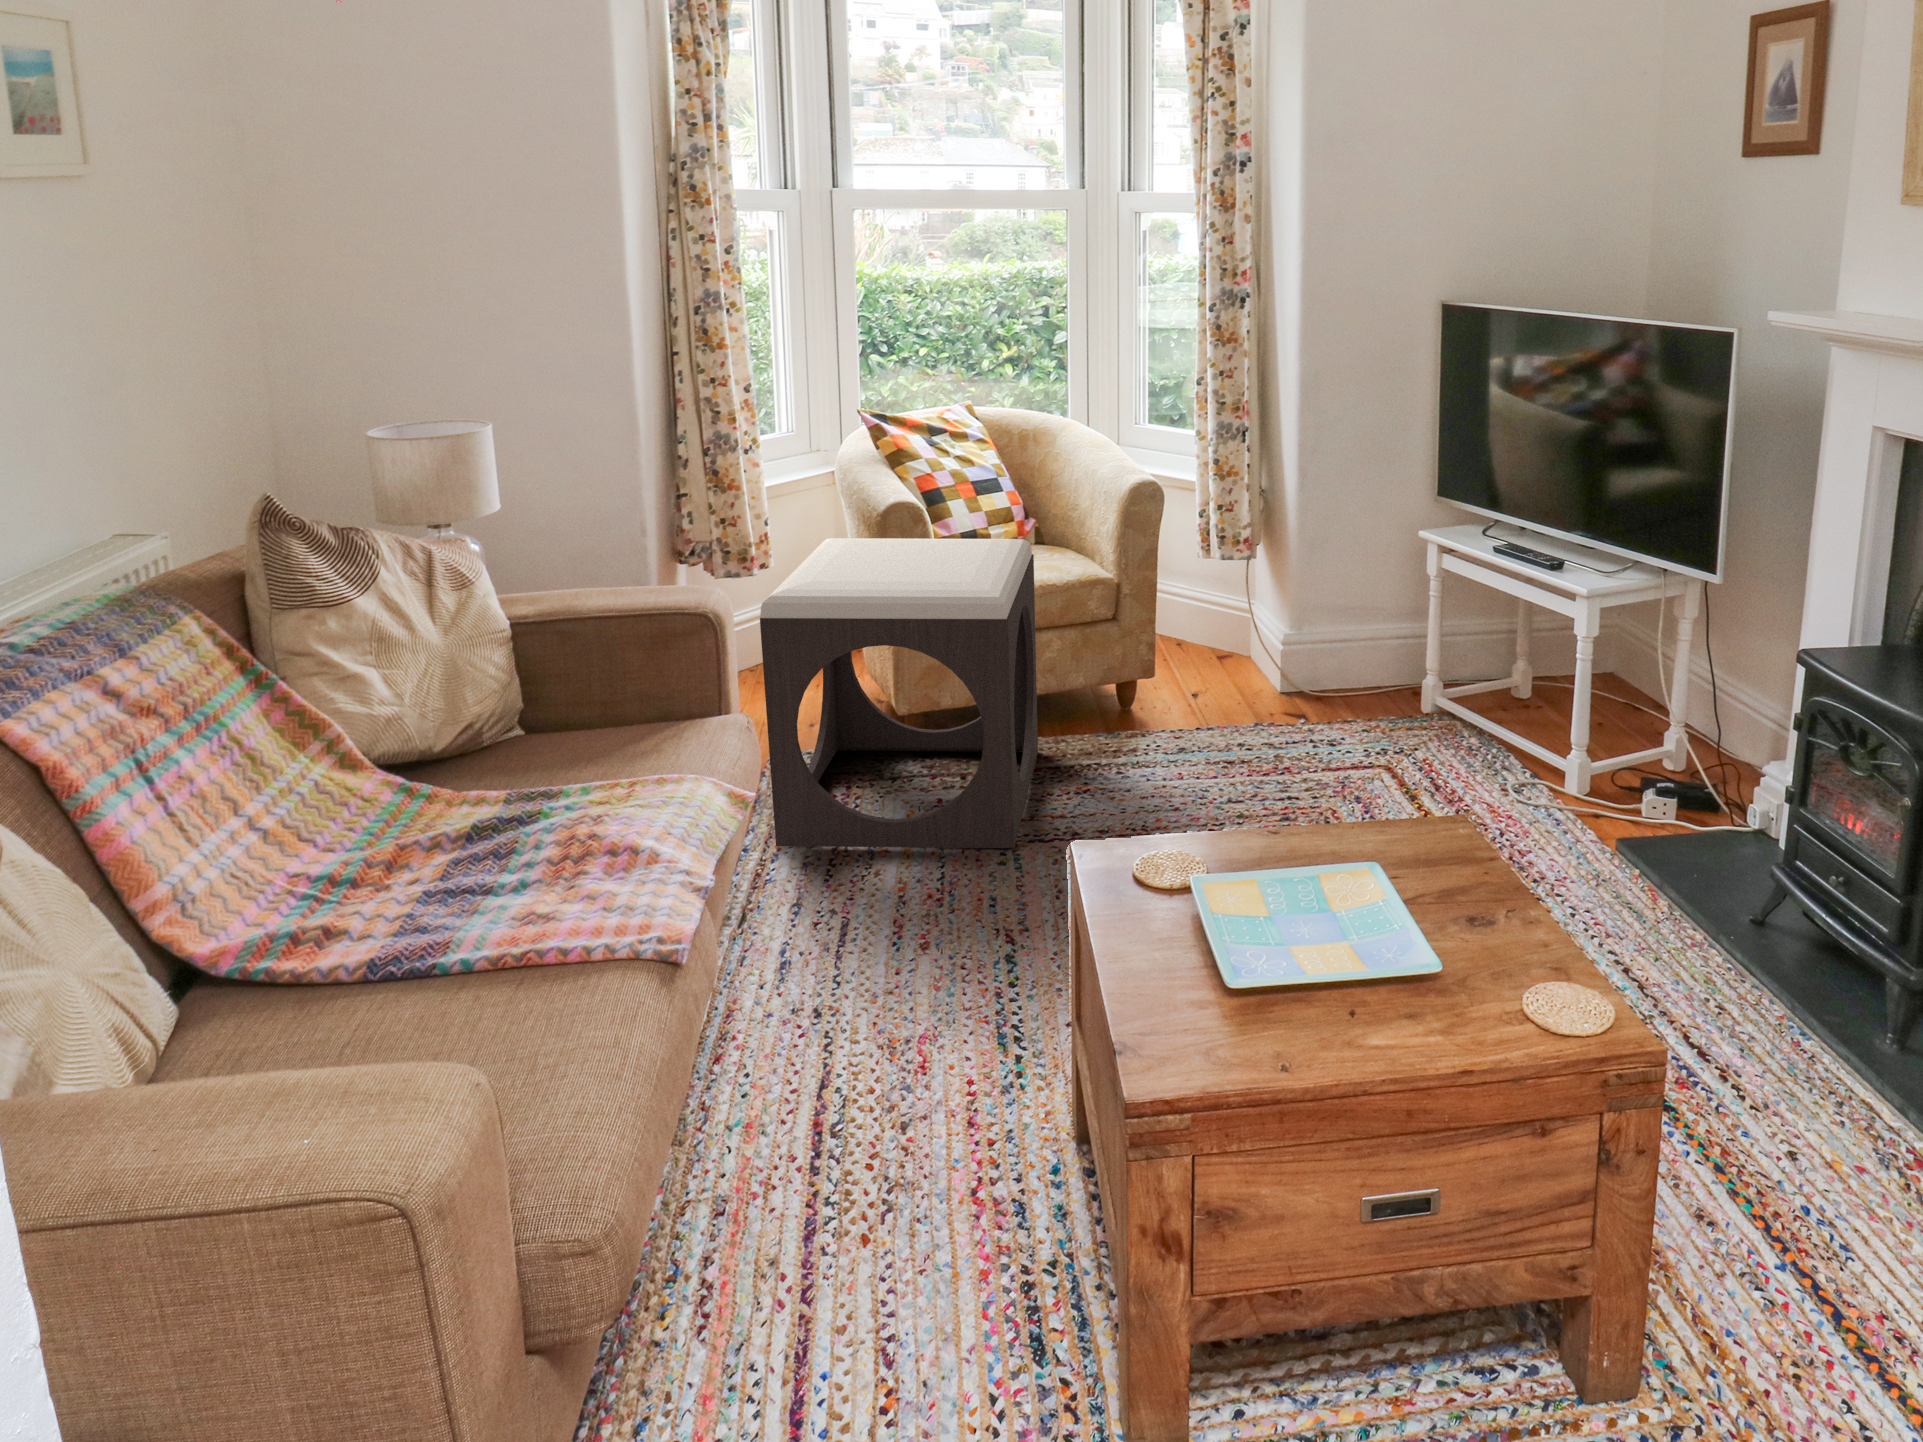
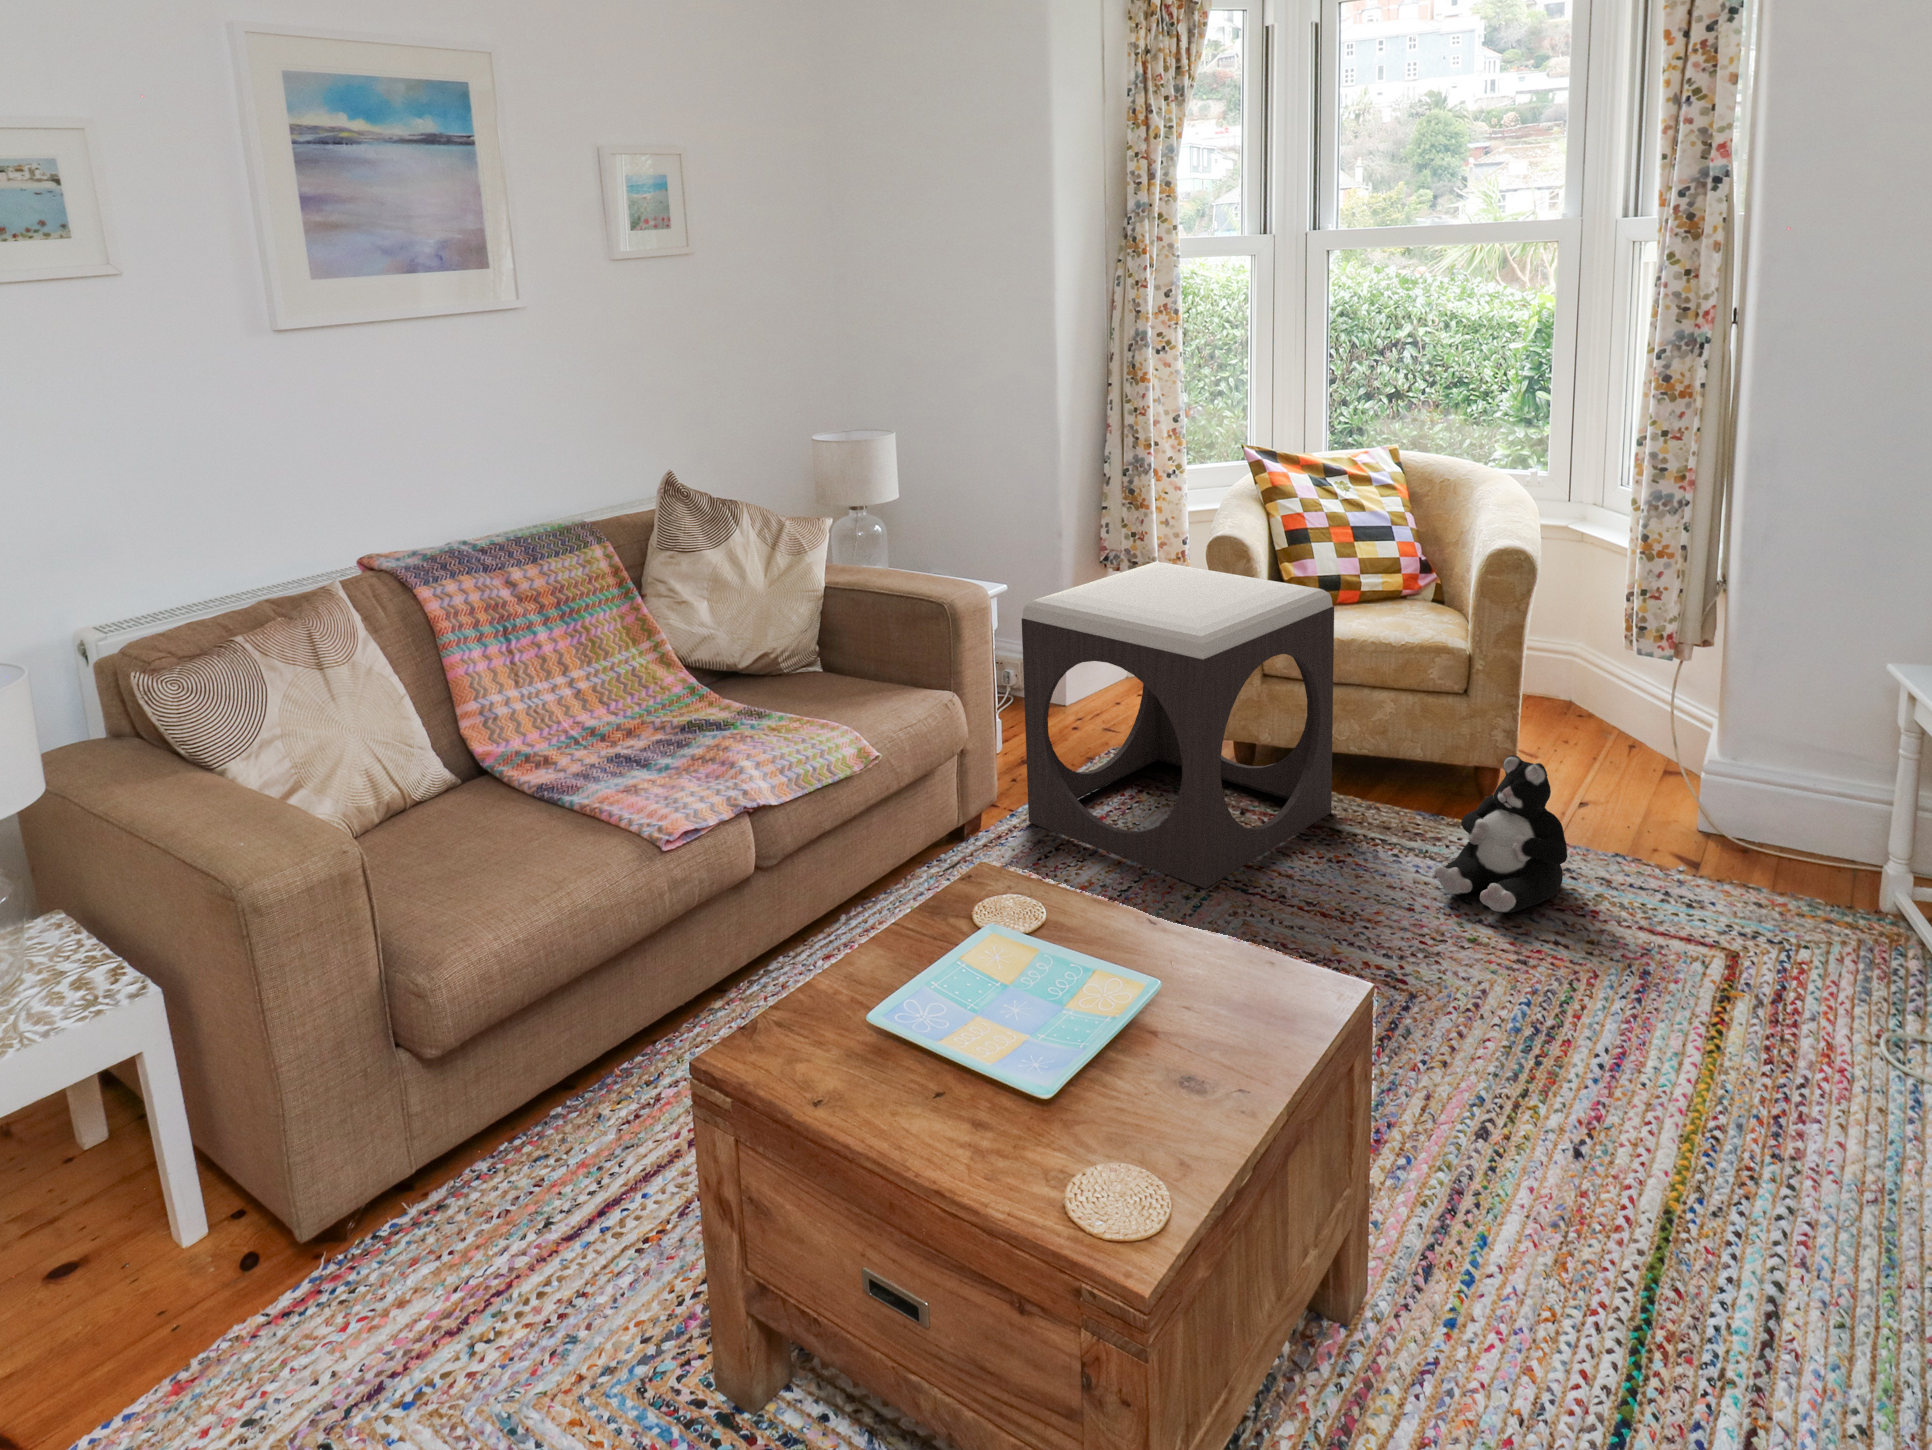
plush toy: none [1180,655,1274,788] -> present [1435,755,1567,913]

